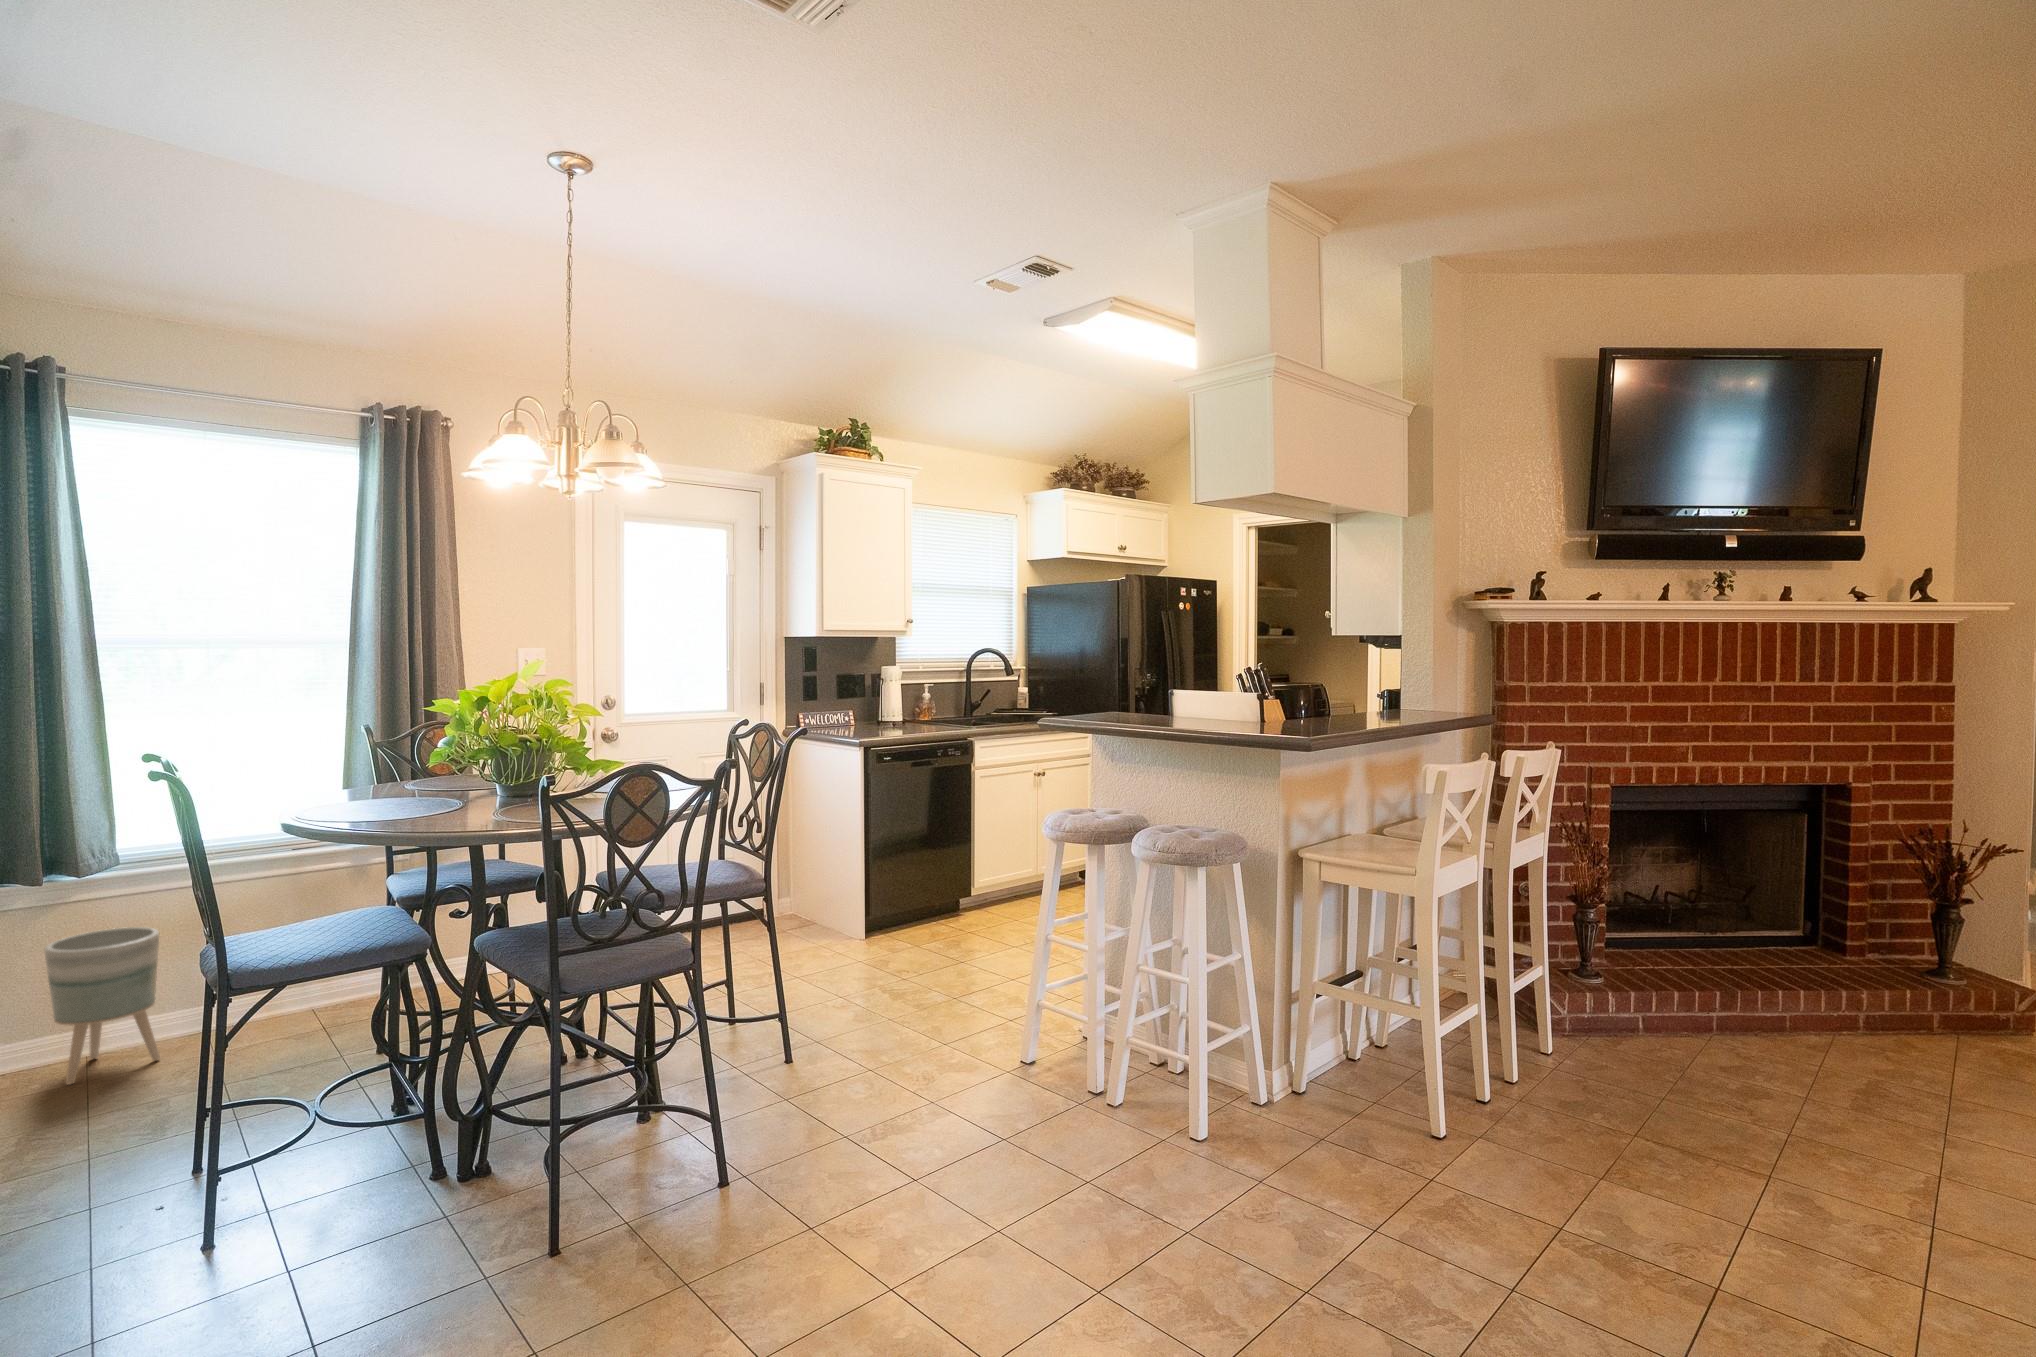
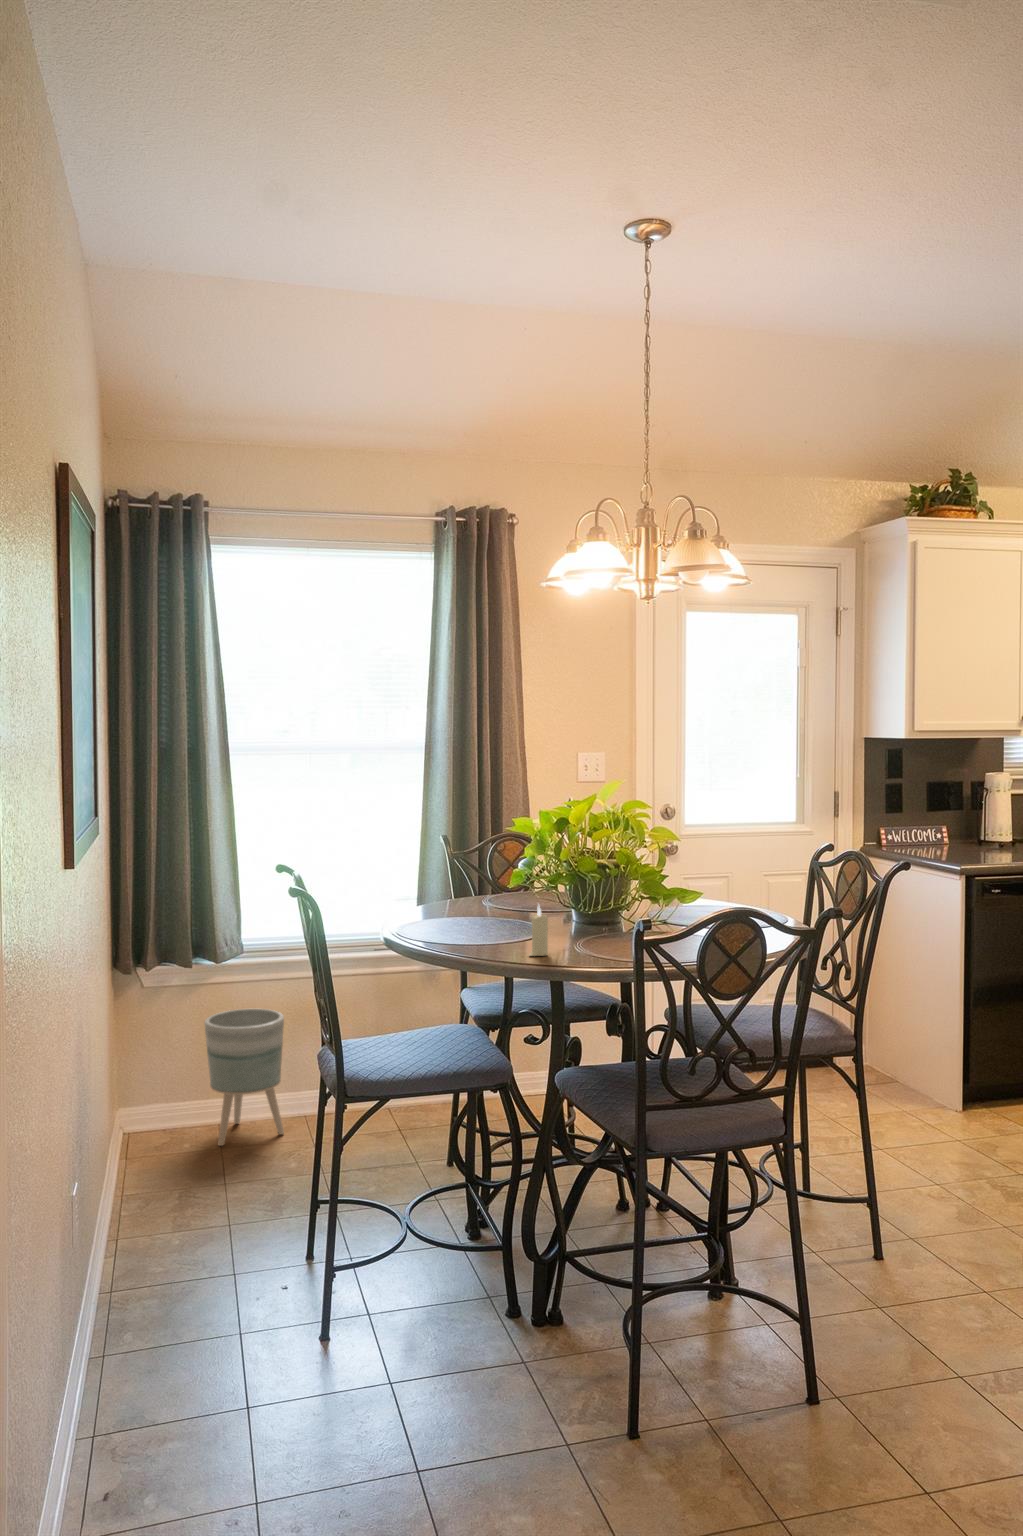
candle: none [445,777,467,827] -> present [529,906,548,956]

